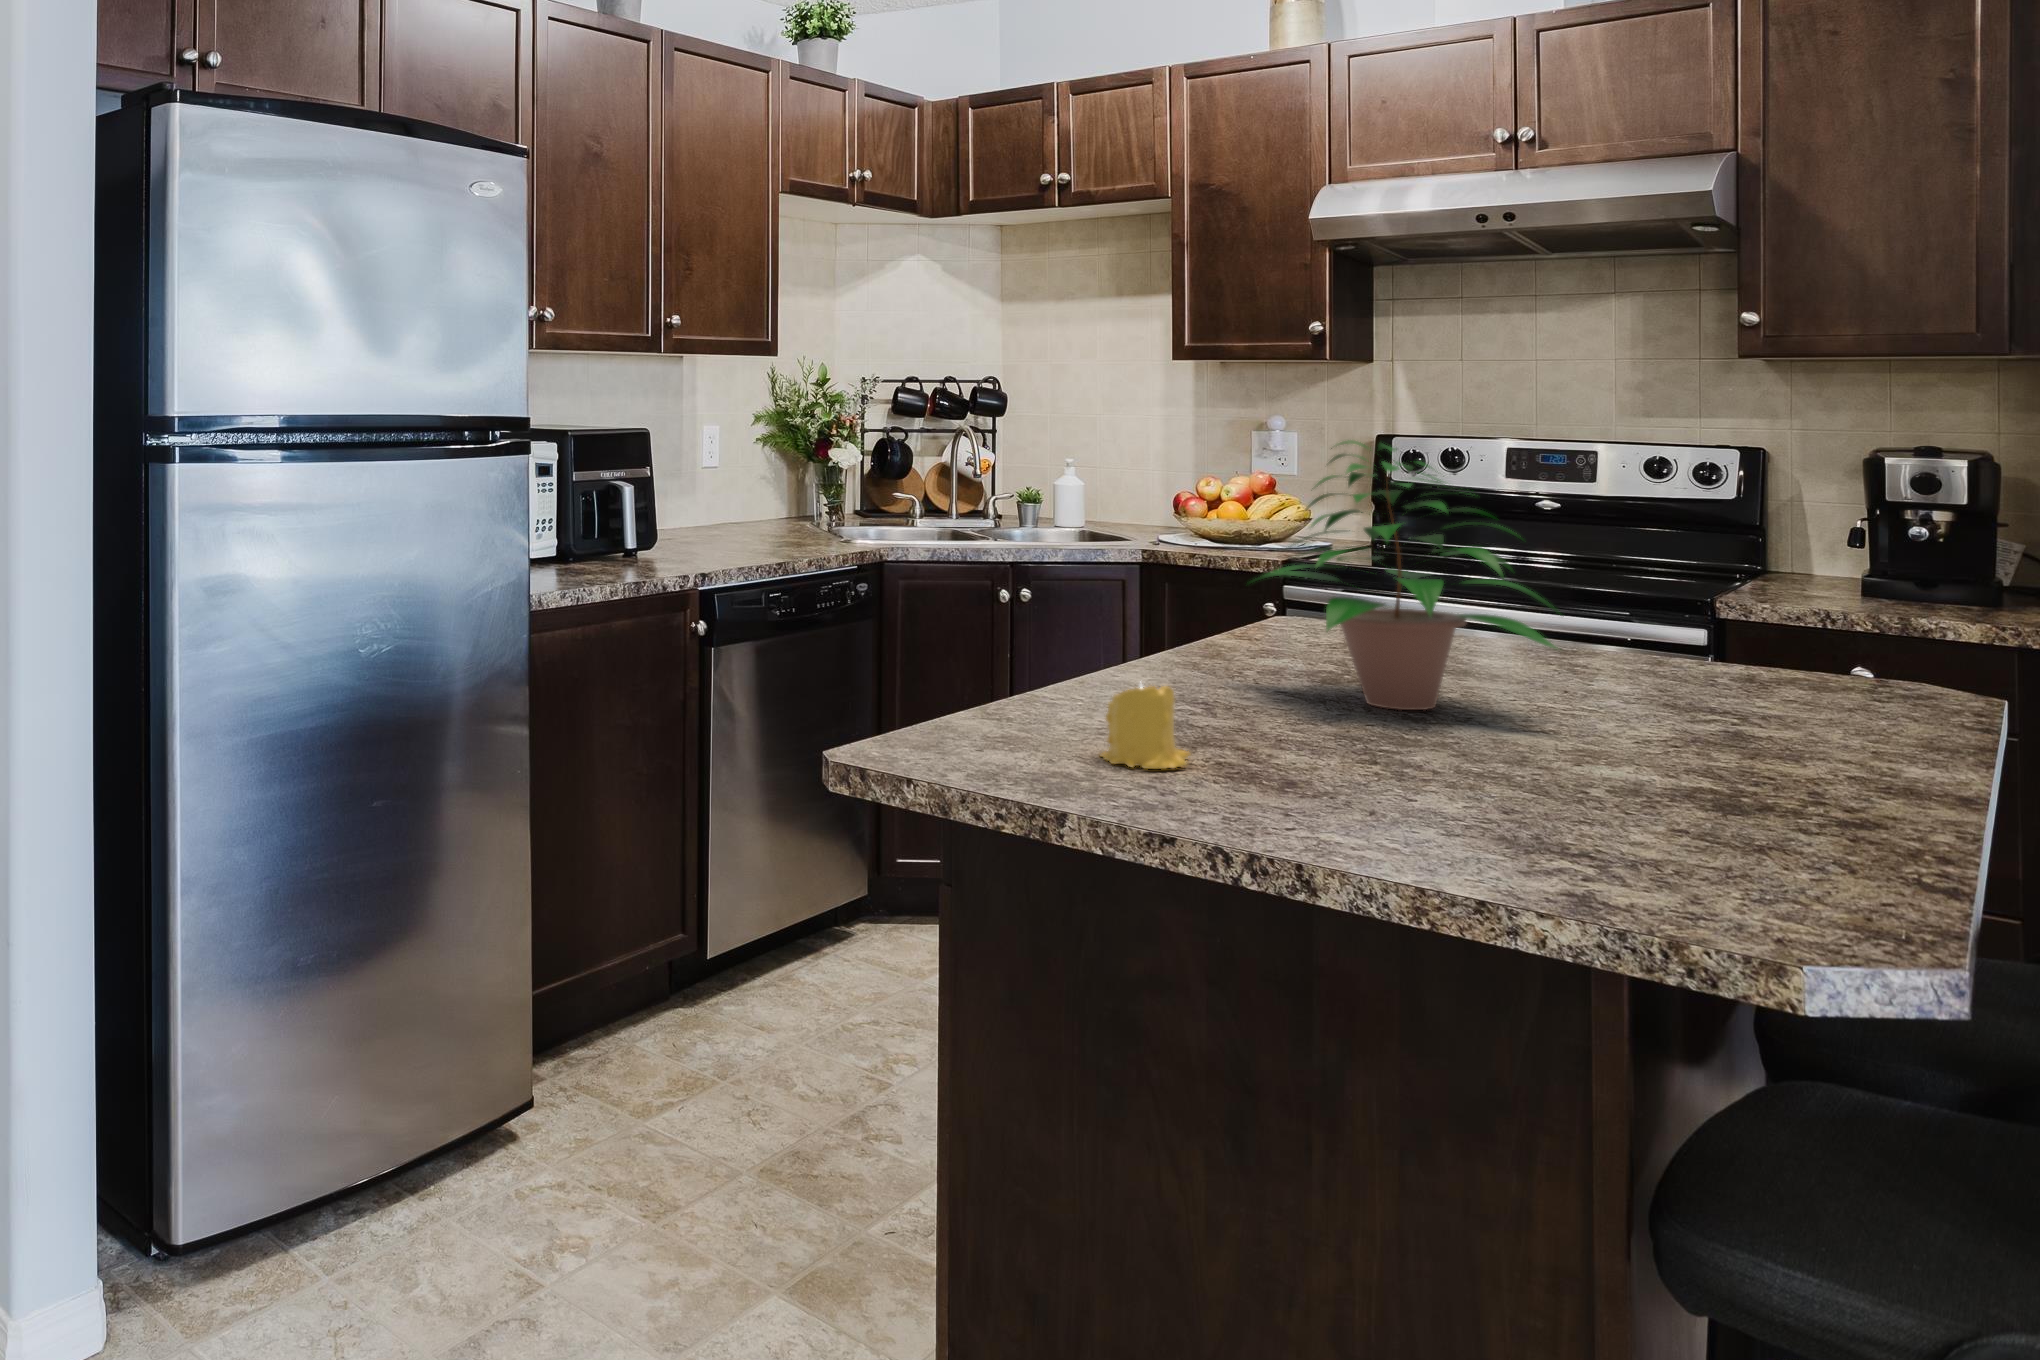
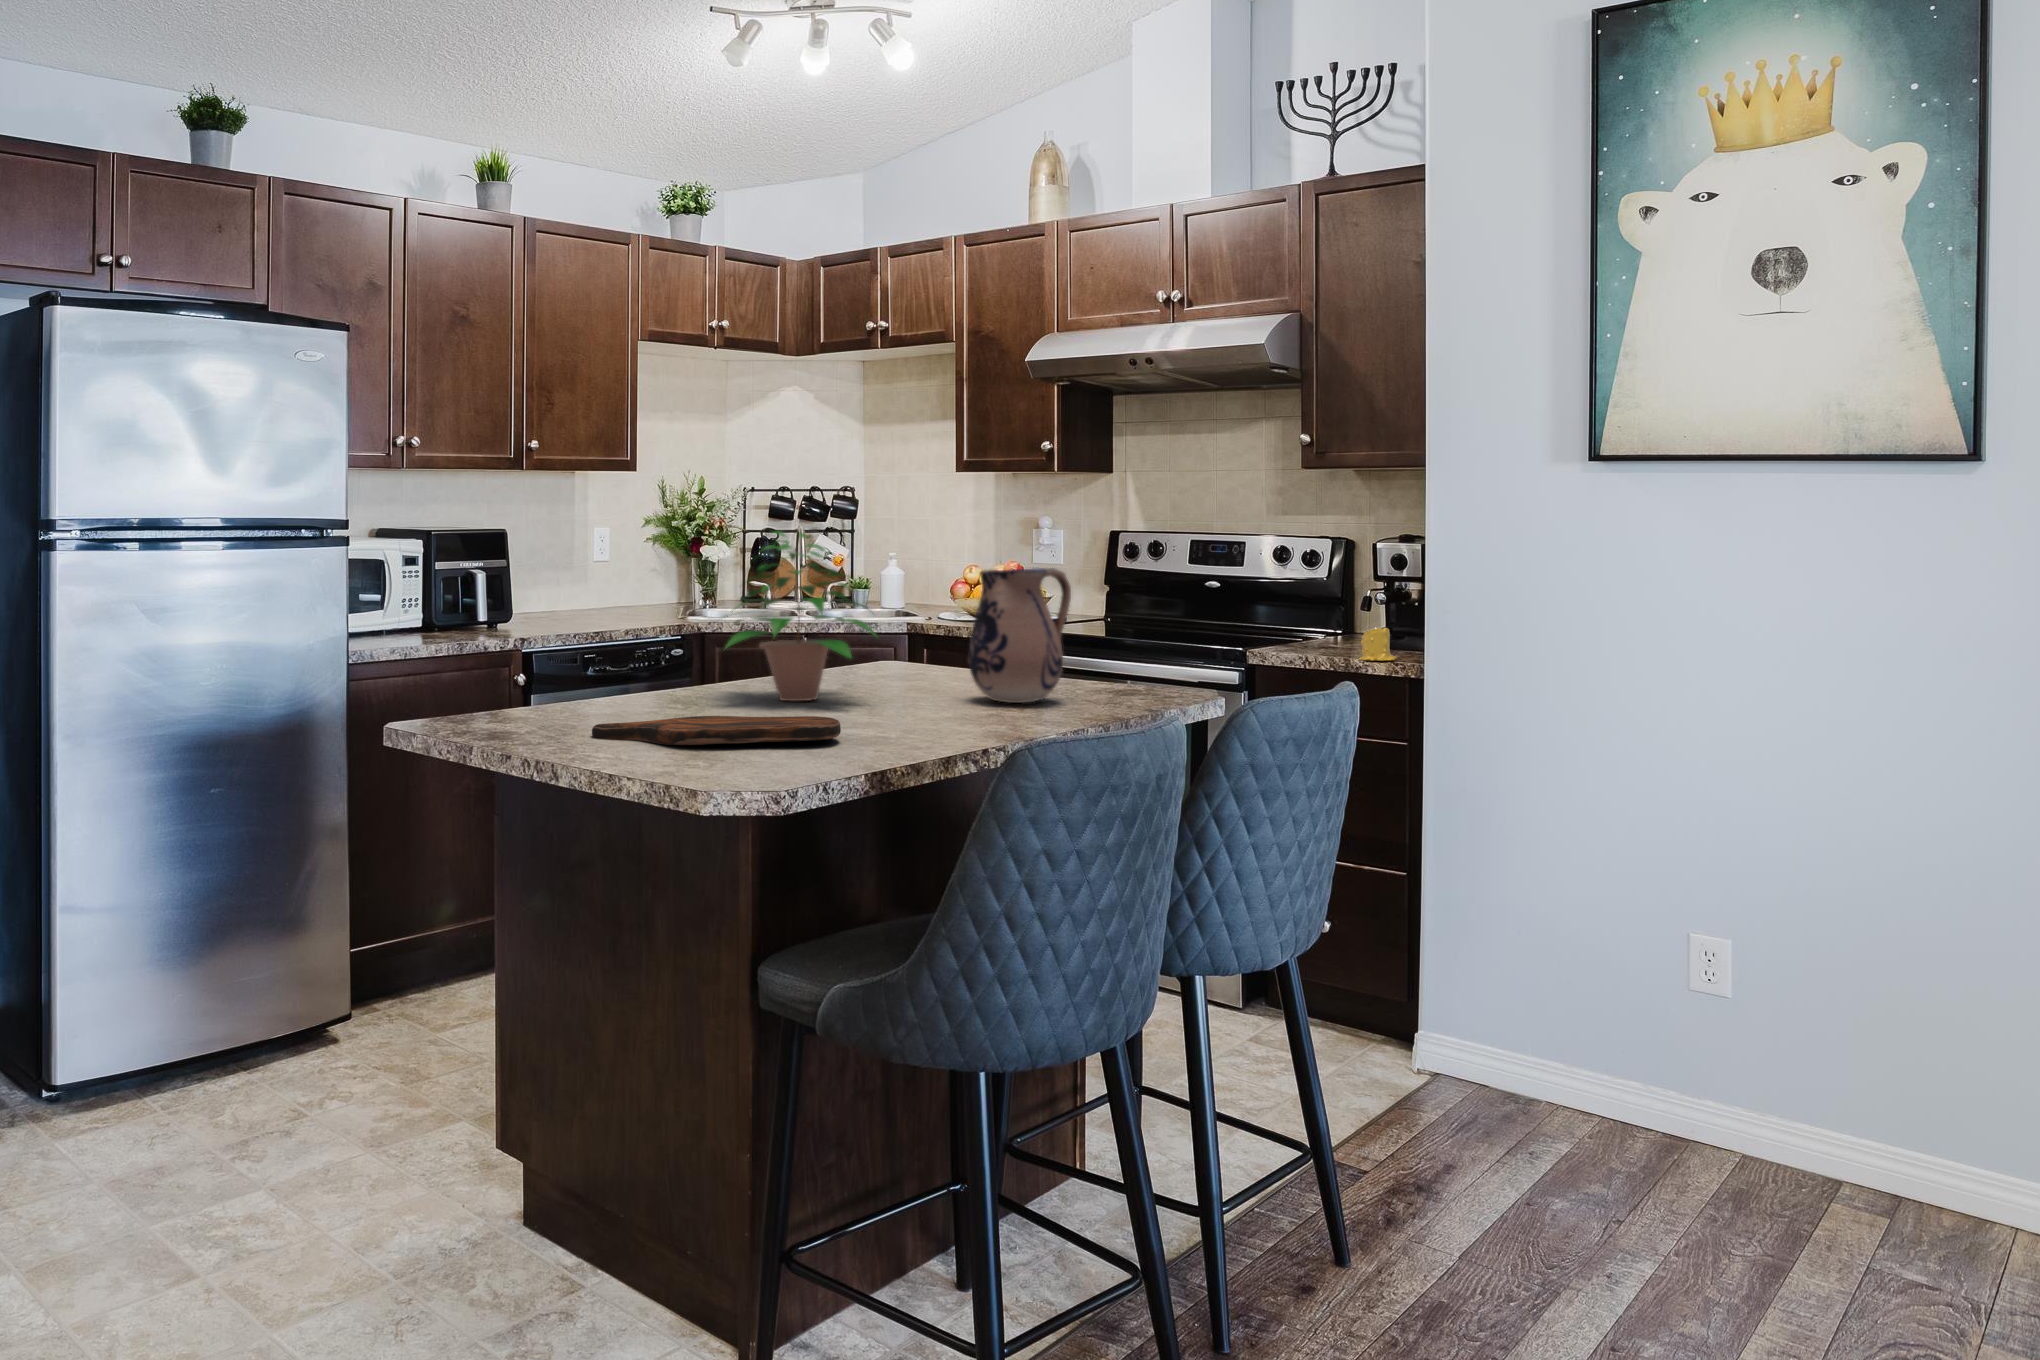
ceramic pitcher: none [1658,501,1845,716] -> present [968,568,1071,703]
candle: present [1100,686,1190,769] -> present [1359,628,1397,661]
cutting board: none [1292,766,1805,840] -> present [592,716,841,745]

